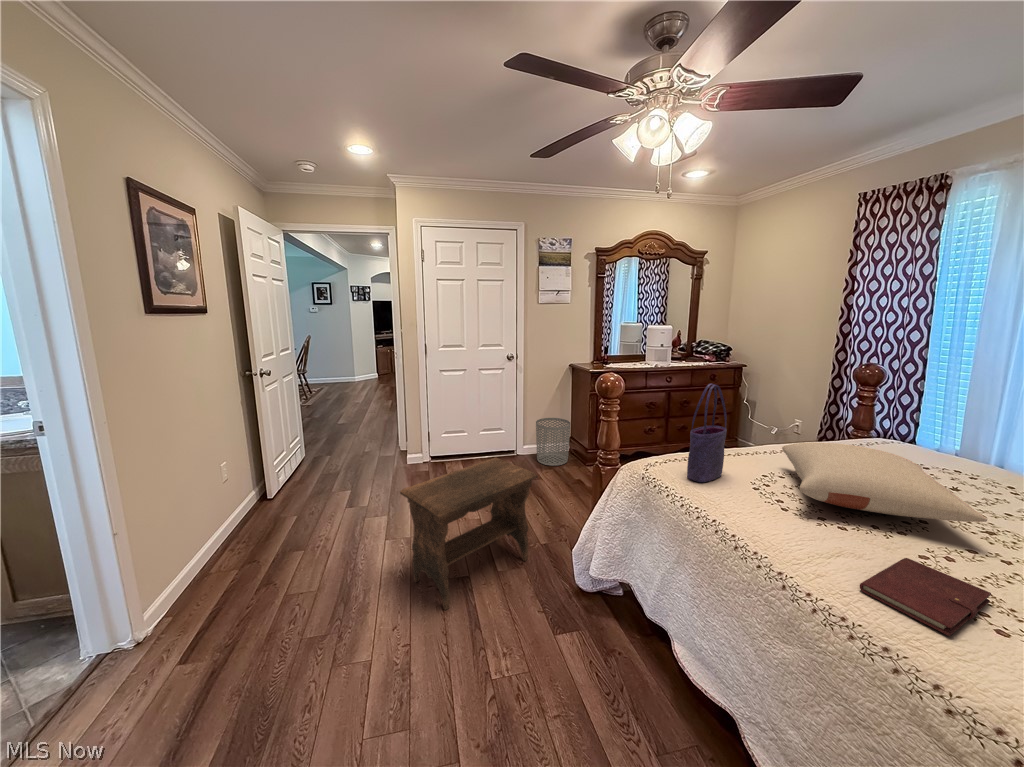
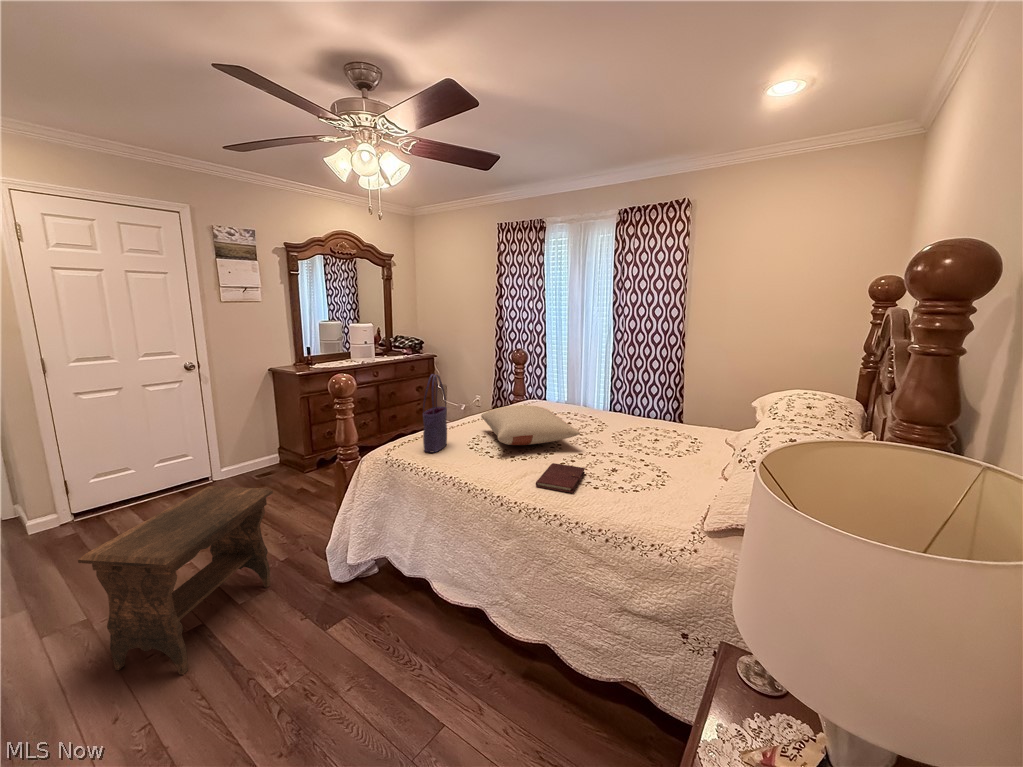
waste bin: present [536,418,570,466] -> none [234,432,281,487]

